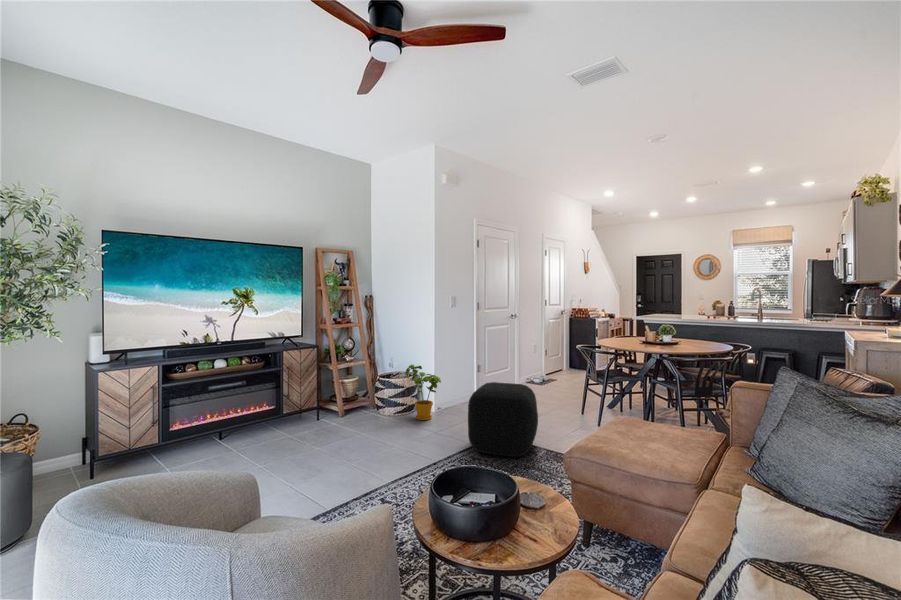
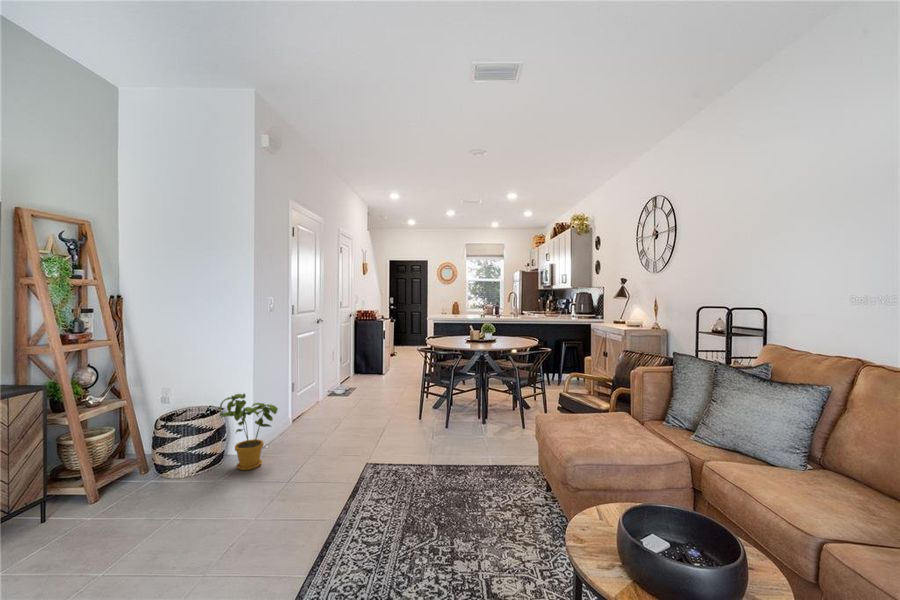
ottoman: present [468,382,538,457] -> none [352,396,435,489]

